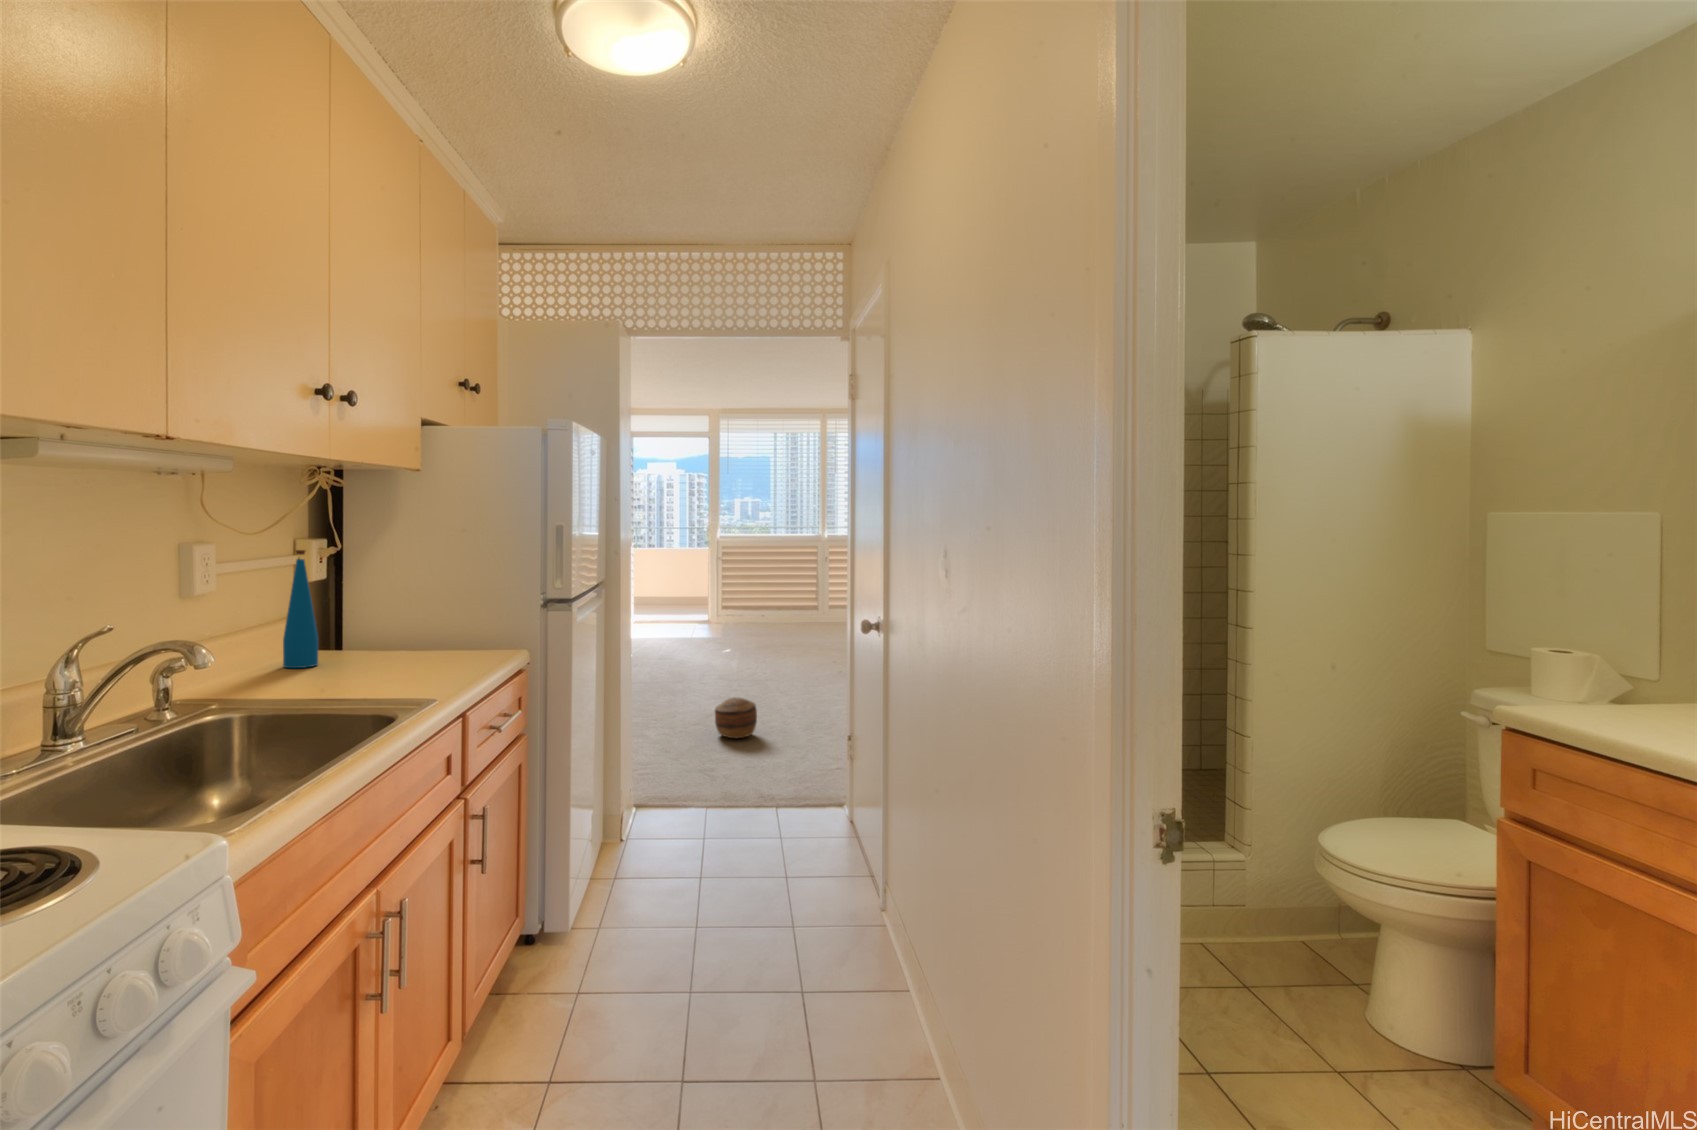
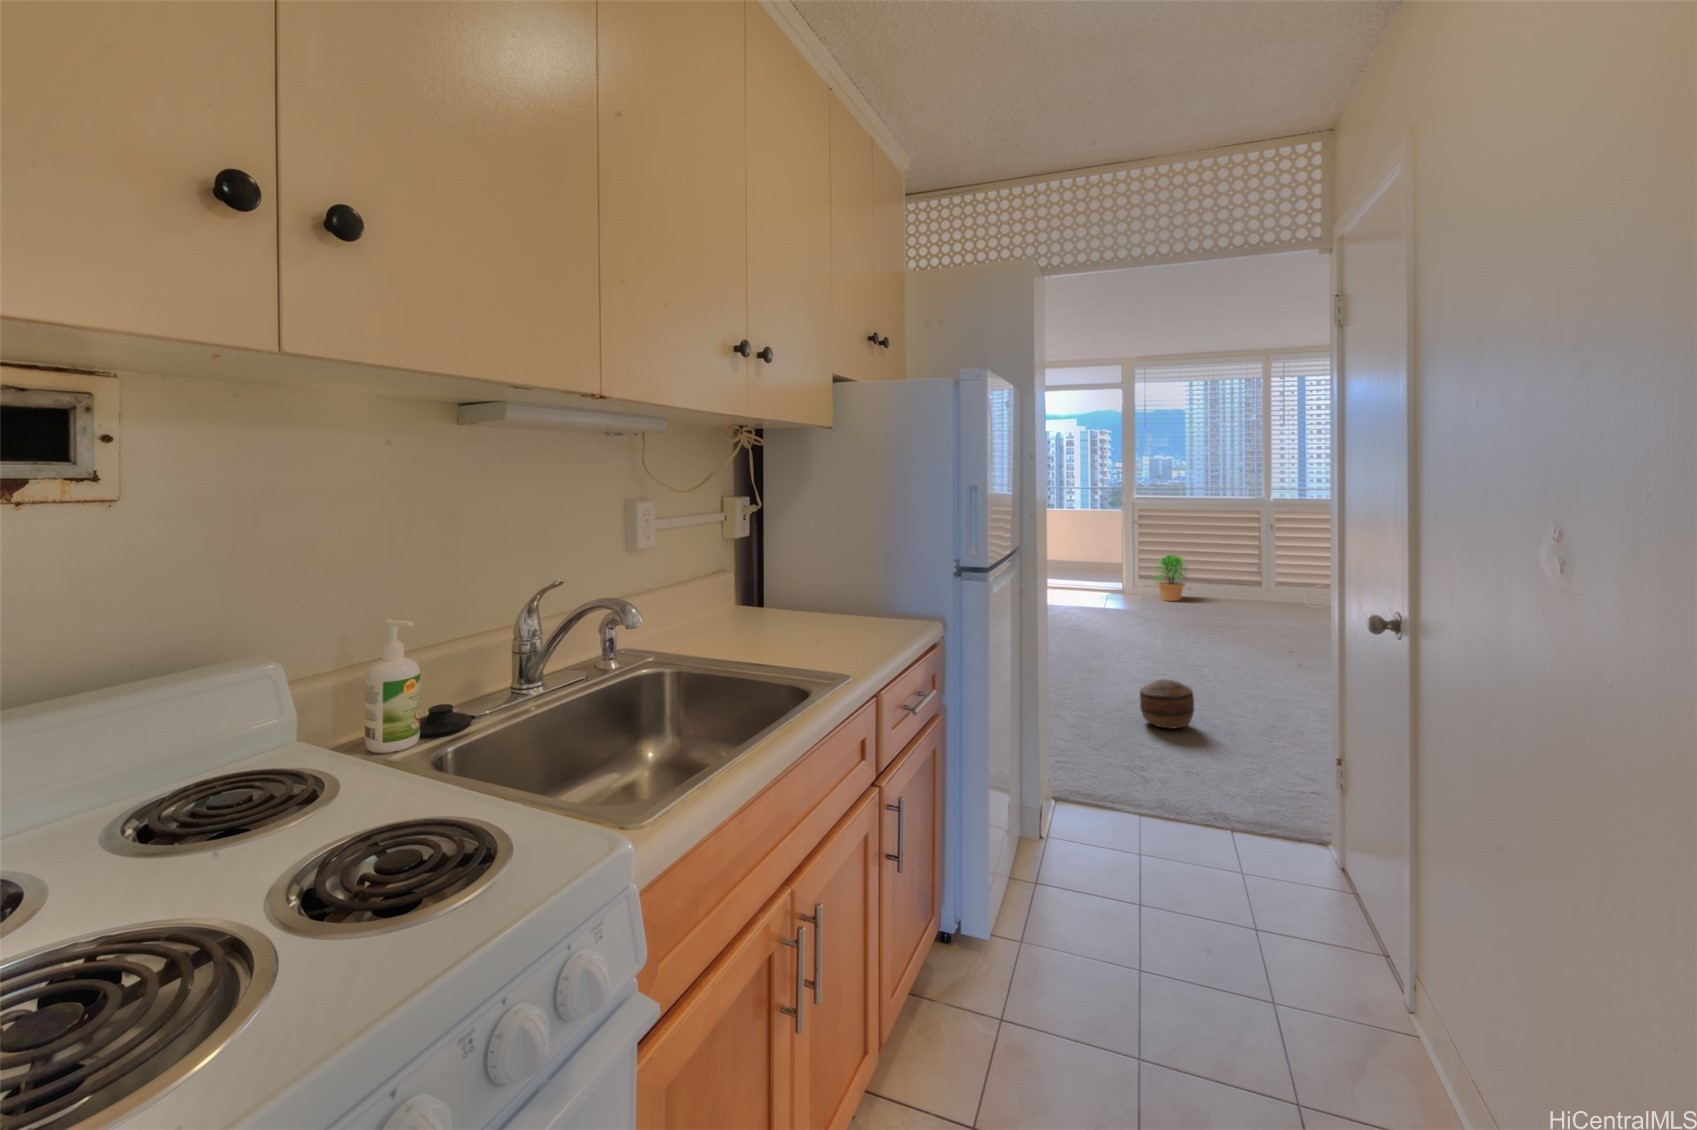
bottle: present [283,550,318,668] -> none [715,505,744,625]
potted plant: none [739,588,769,630] -> present [1156,555,1187,601]

